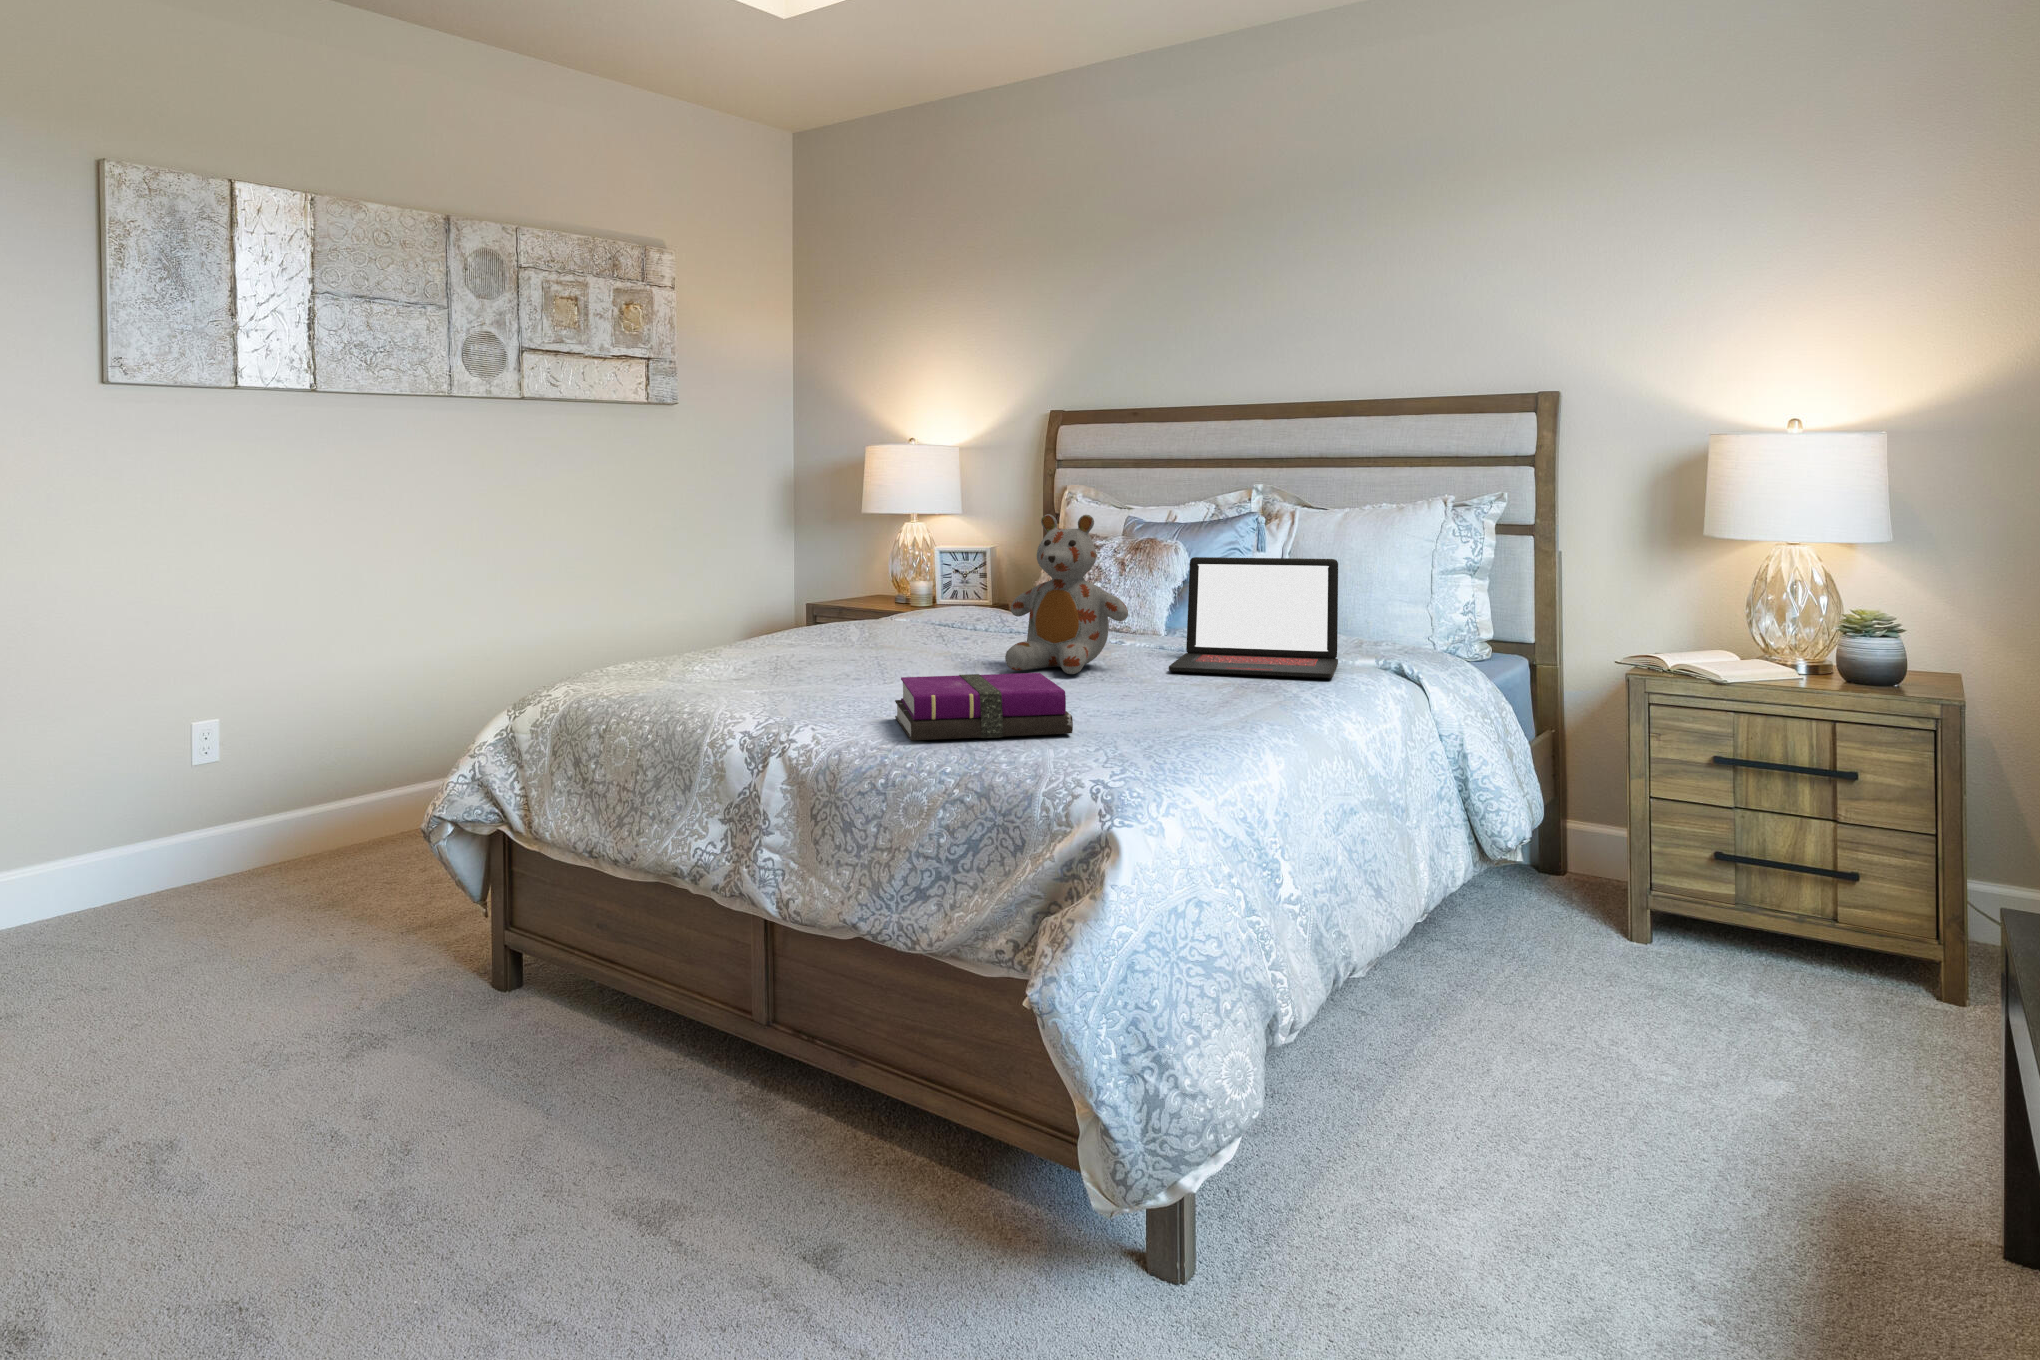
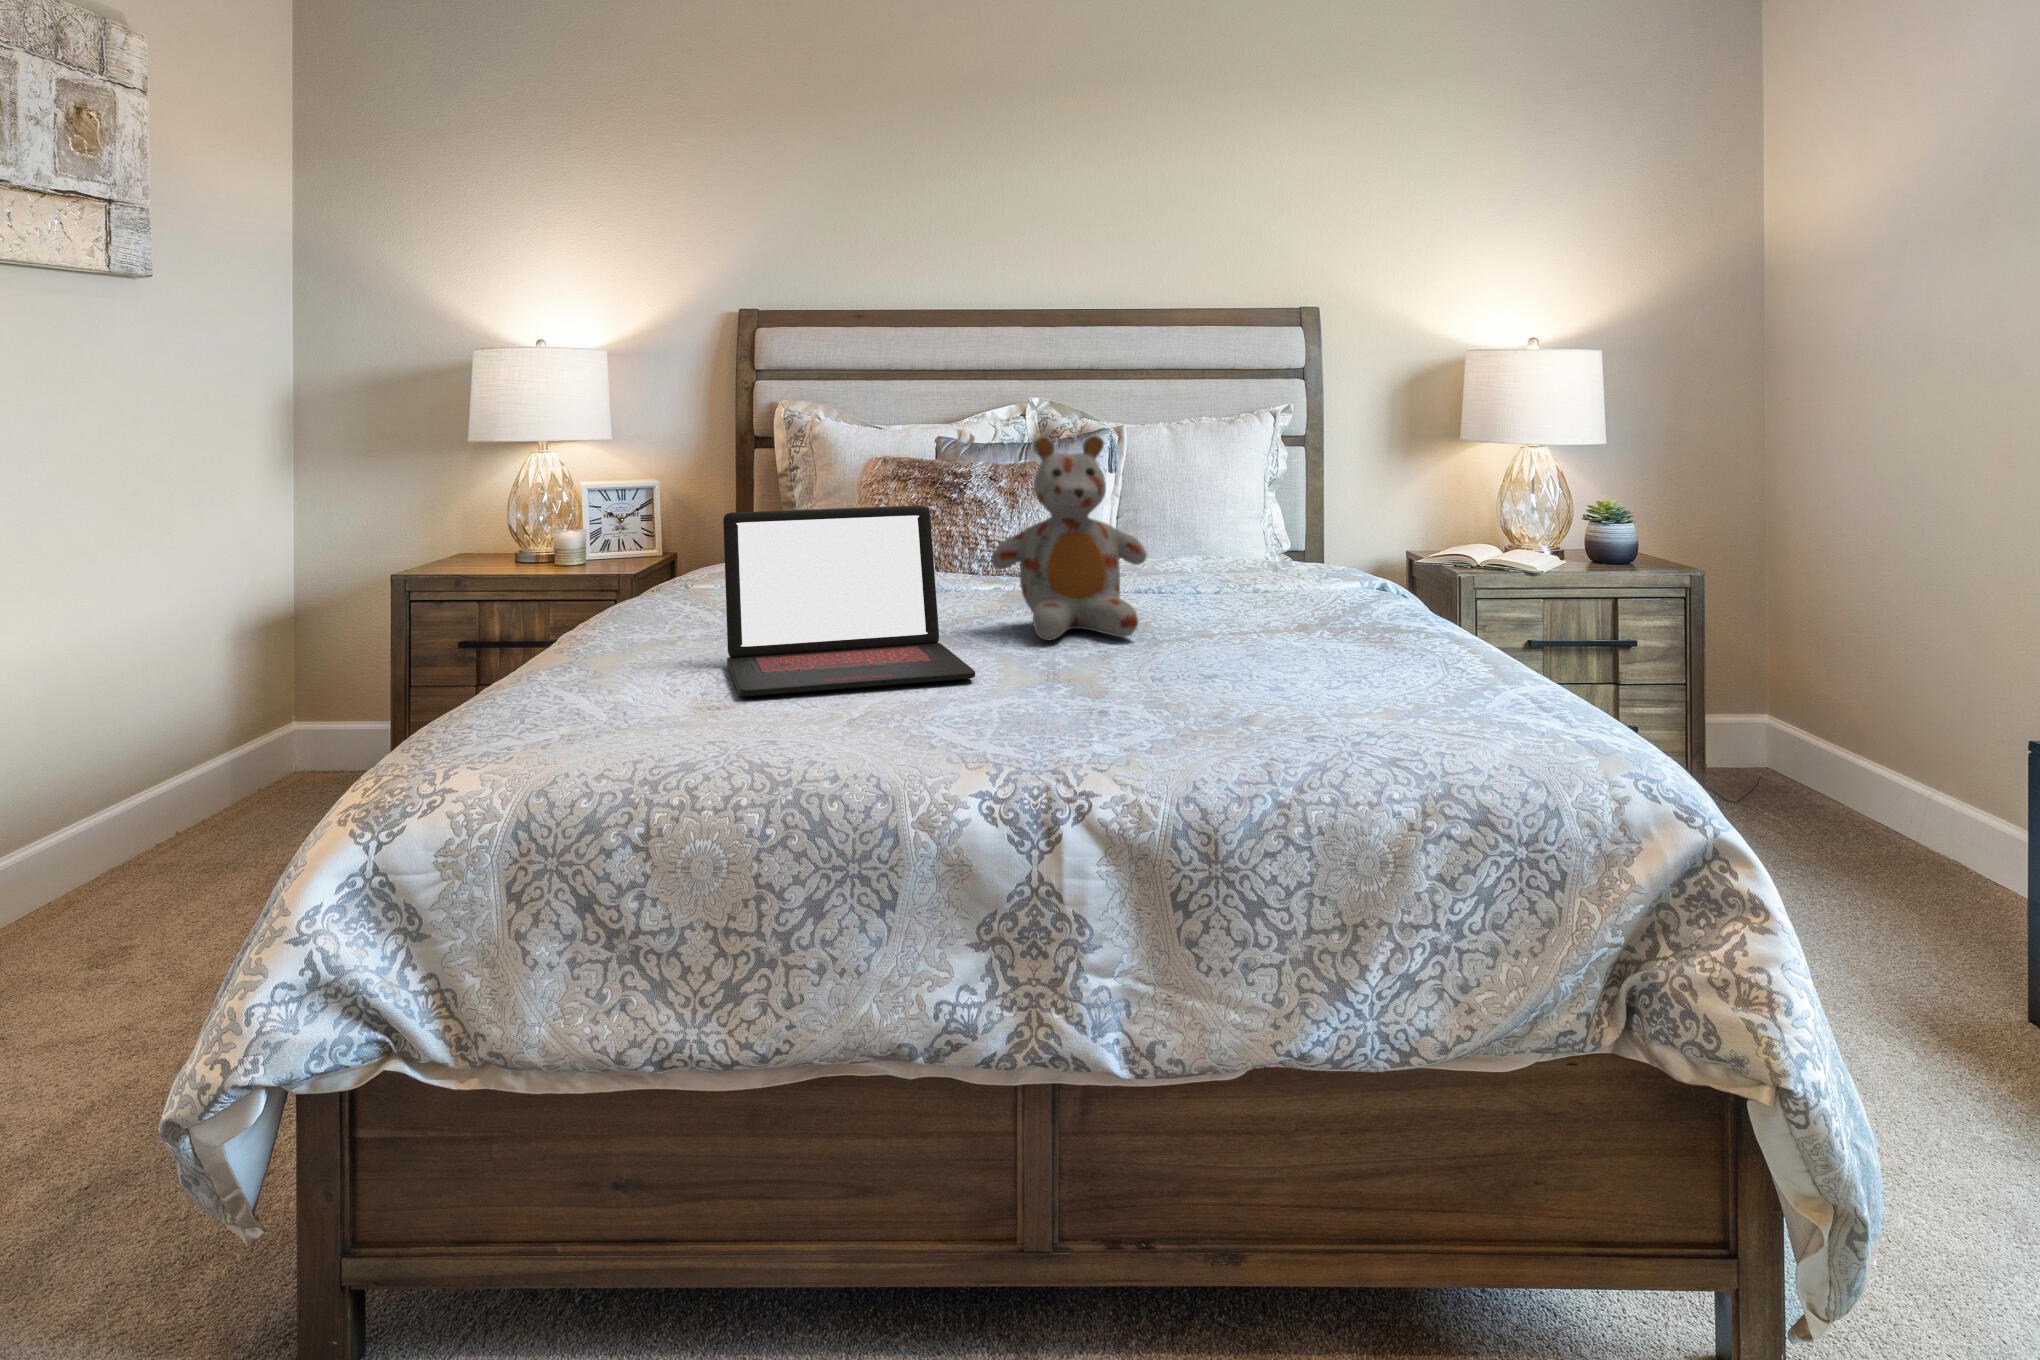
laptop: present [1169,557,1338,678] -> present [723,505,975,696]
notebook: present [895,673,1073,741] -> none [1146,643,1407,764]

